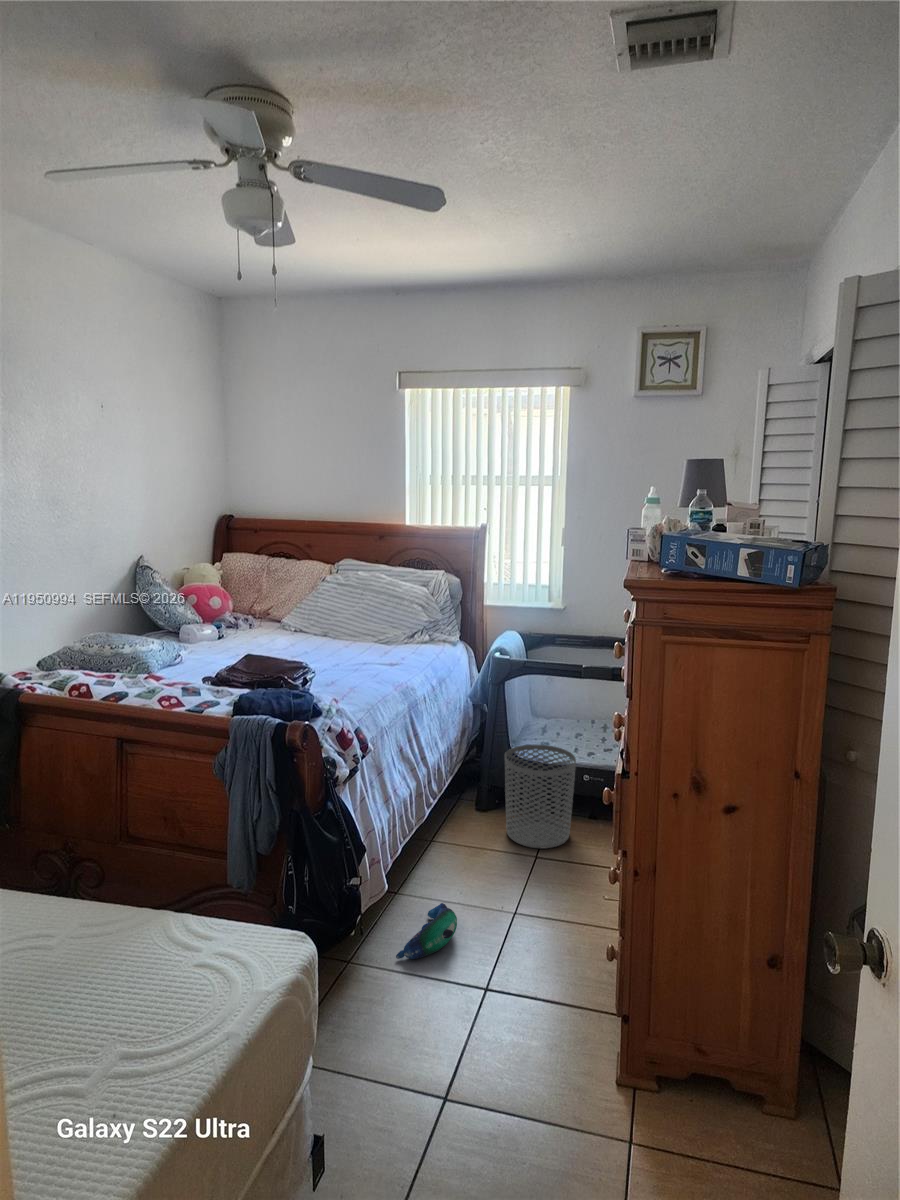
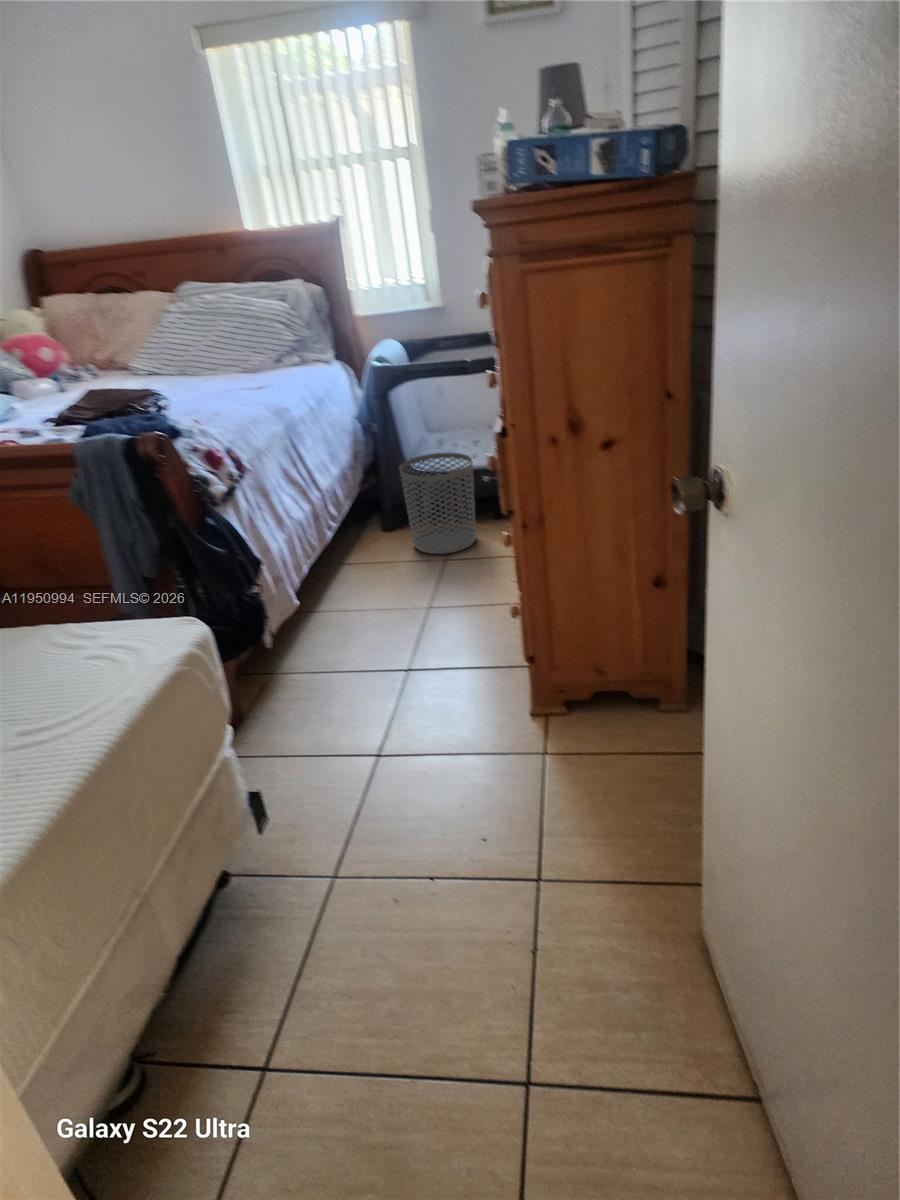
plush toy: present [396,903,457,959] -> none [317,613,372,665]

